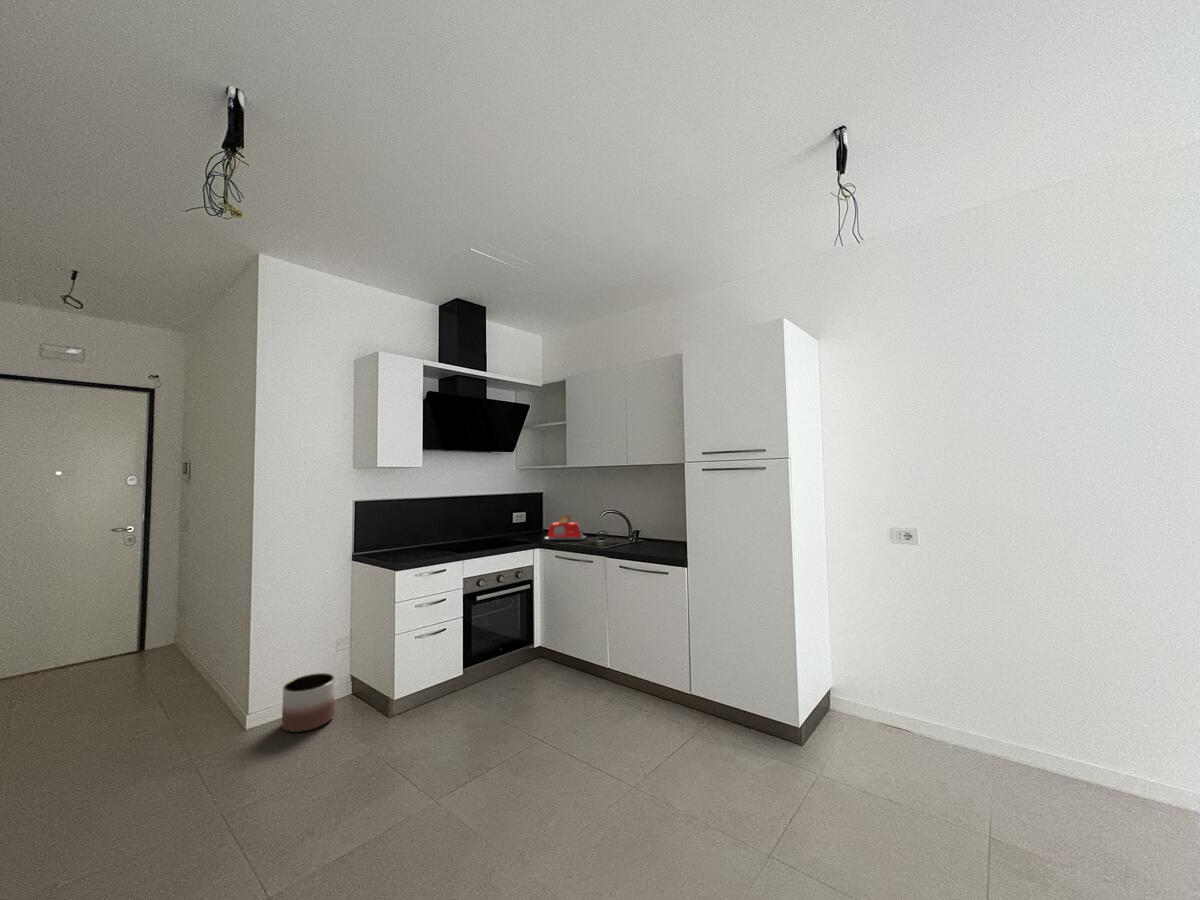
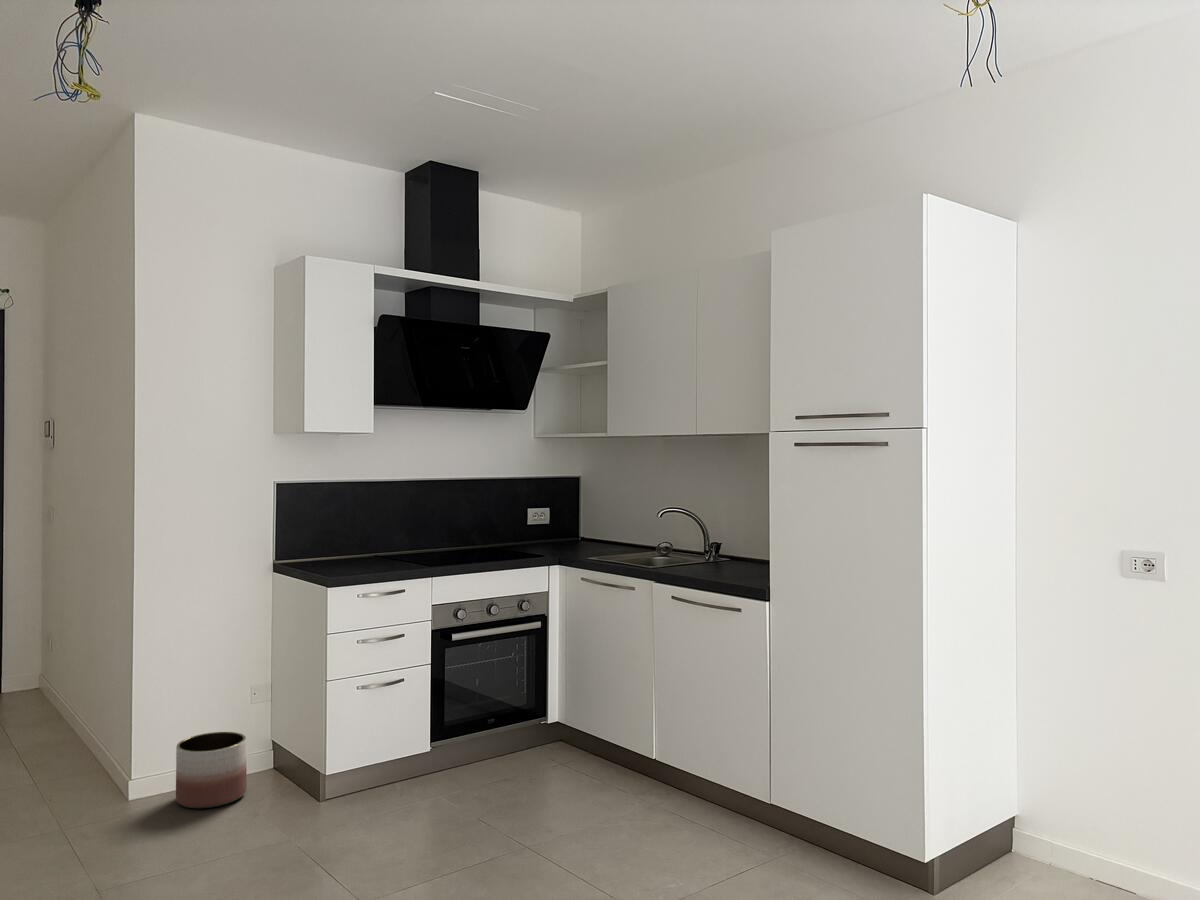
toaster: present [545,515,586,540] -> none [570,514,640,555]

